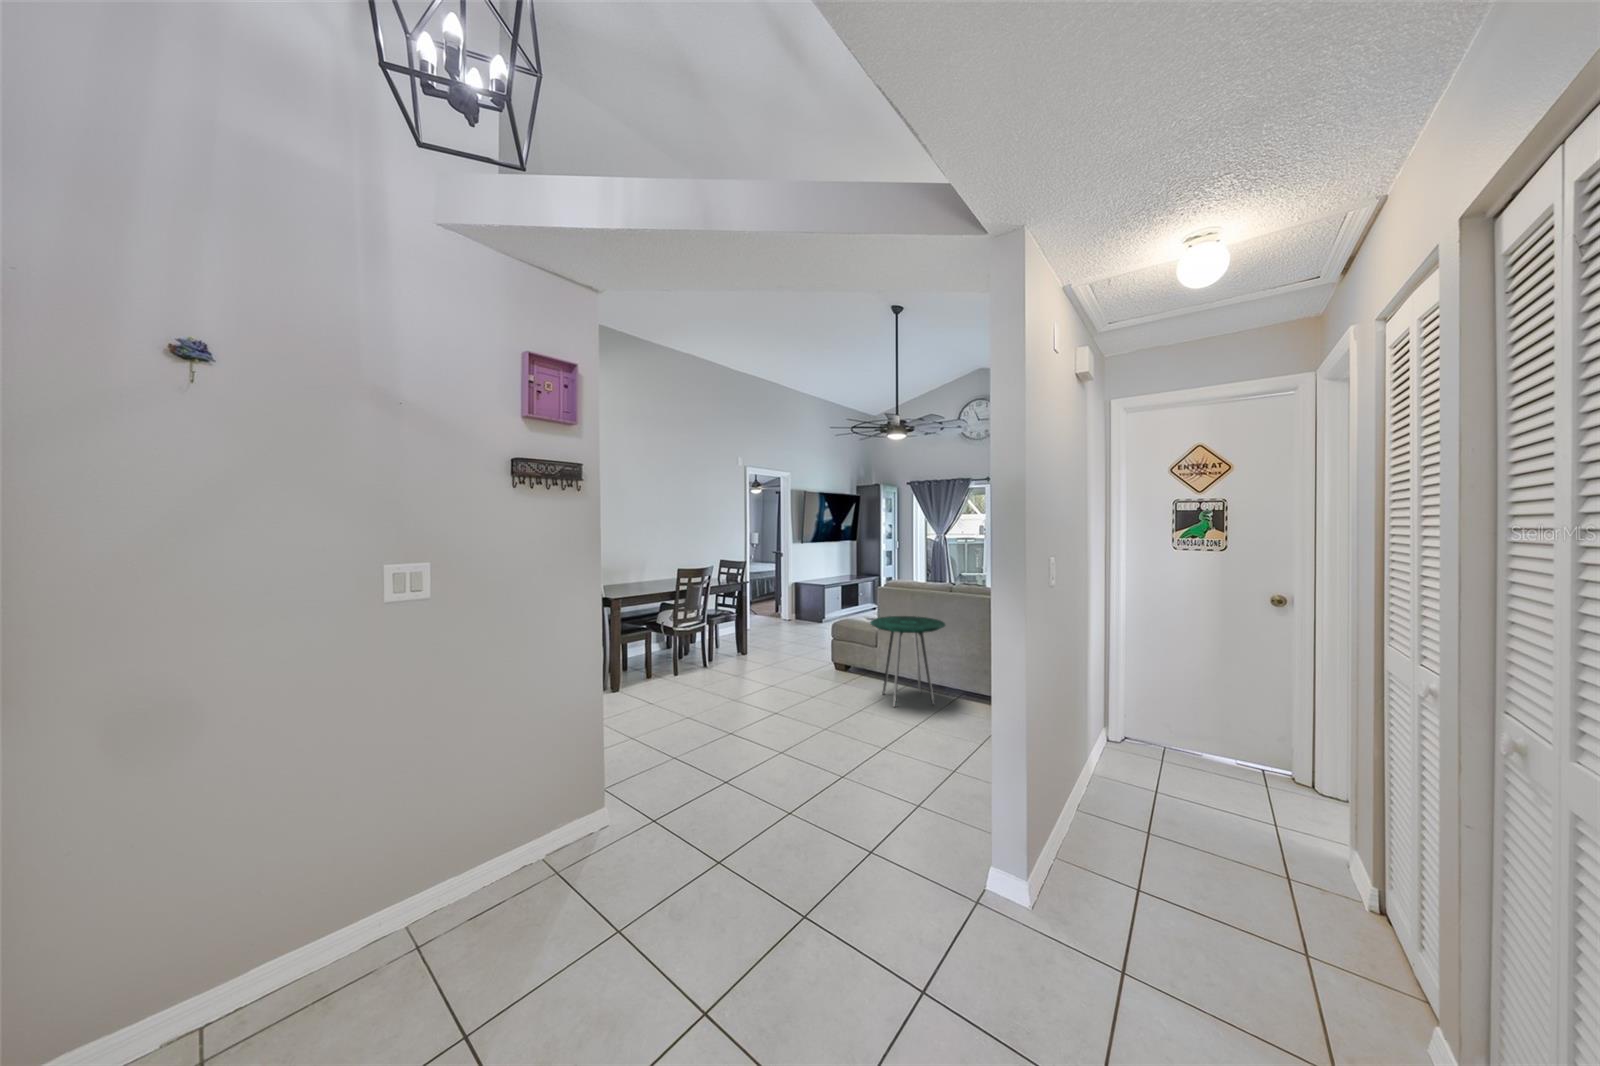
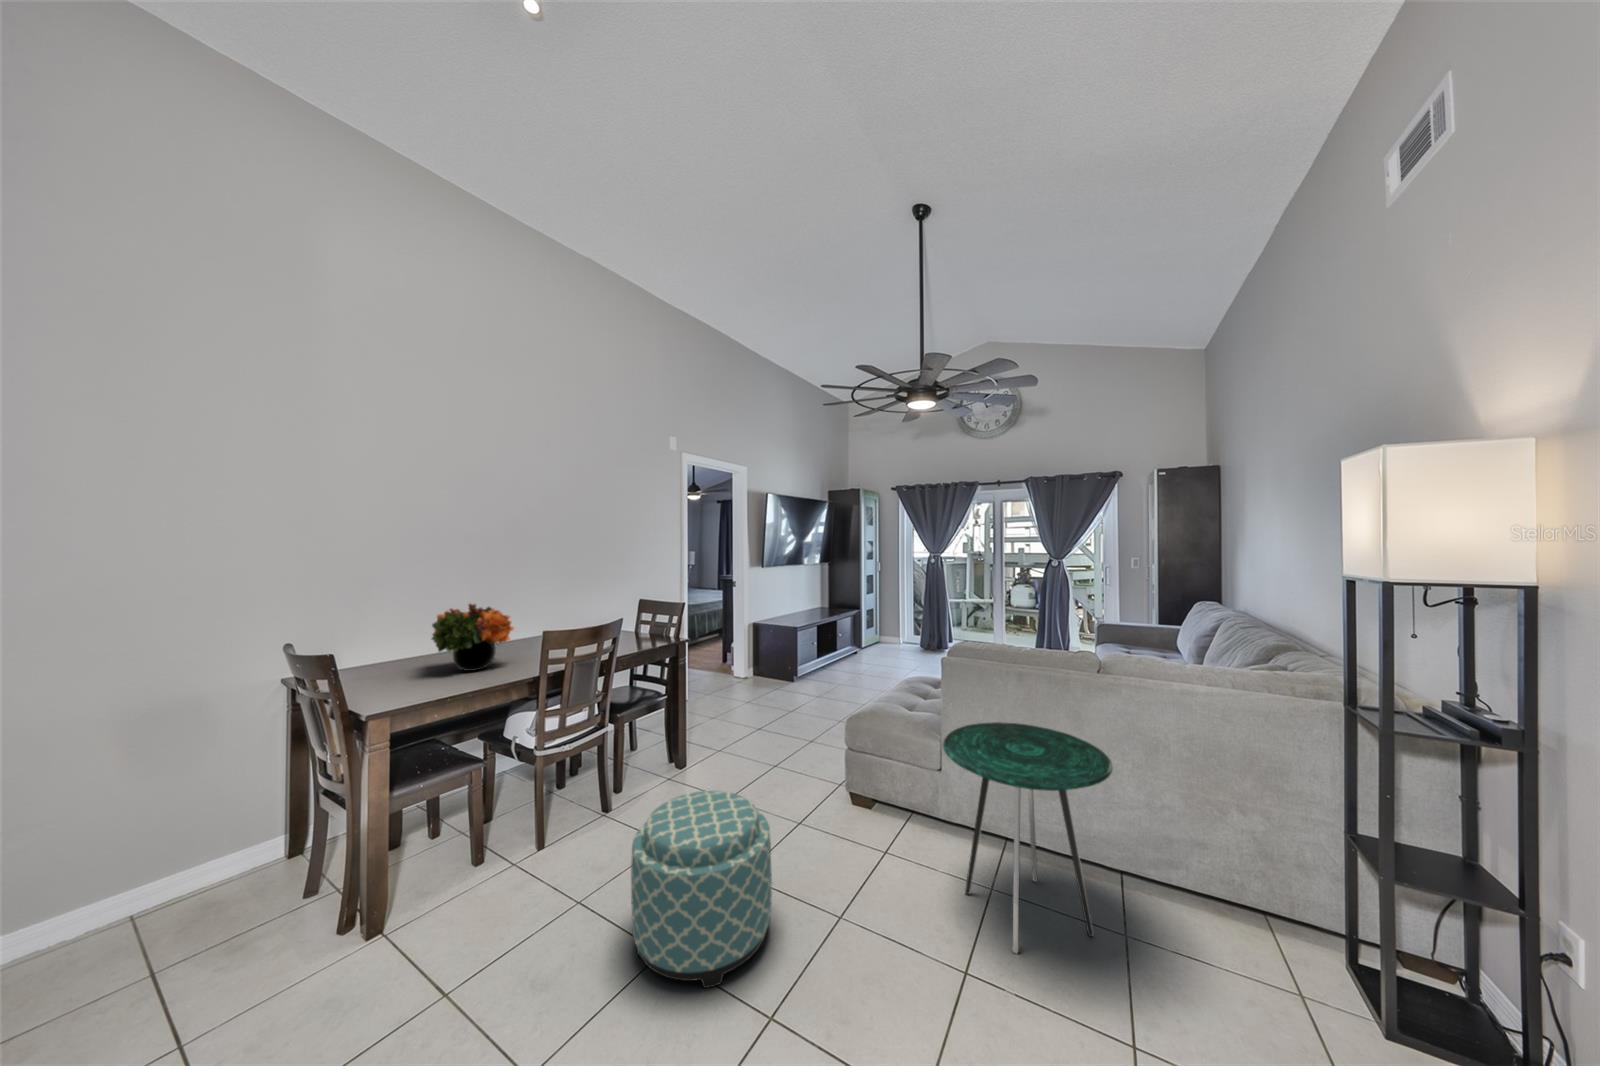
flower arrangement: none [621,554,661,588] -> present [432,604,514,671]
ottoman: none [726,640,787,708] -> present [631,791,772,988]

